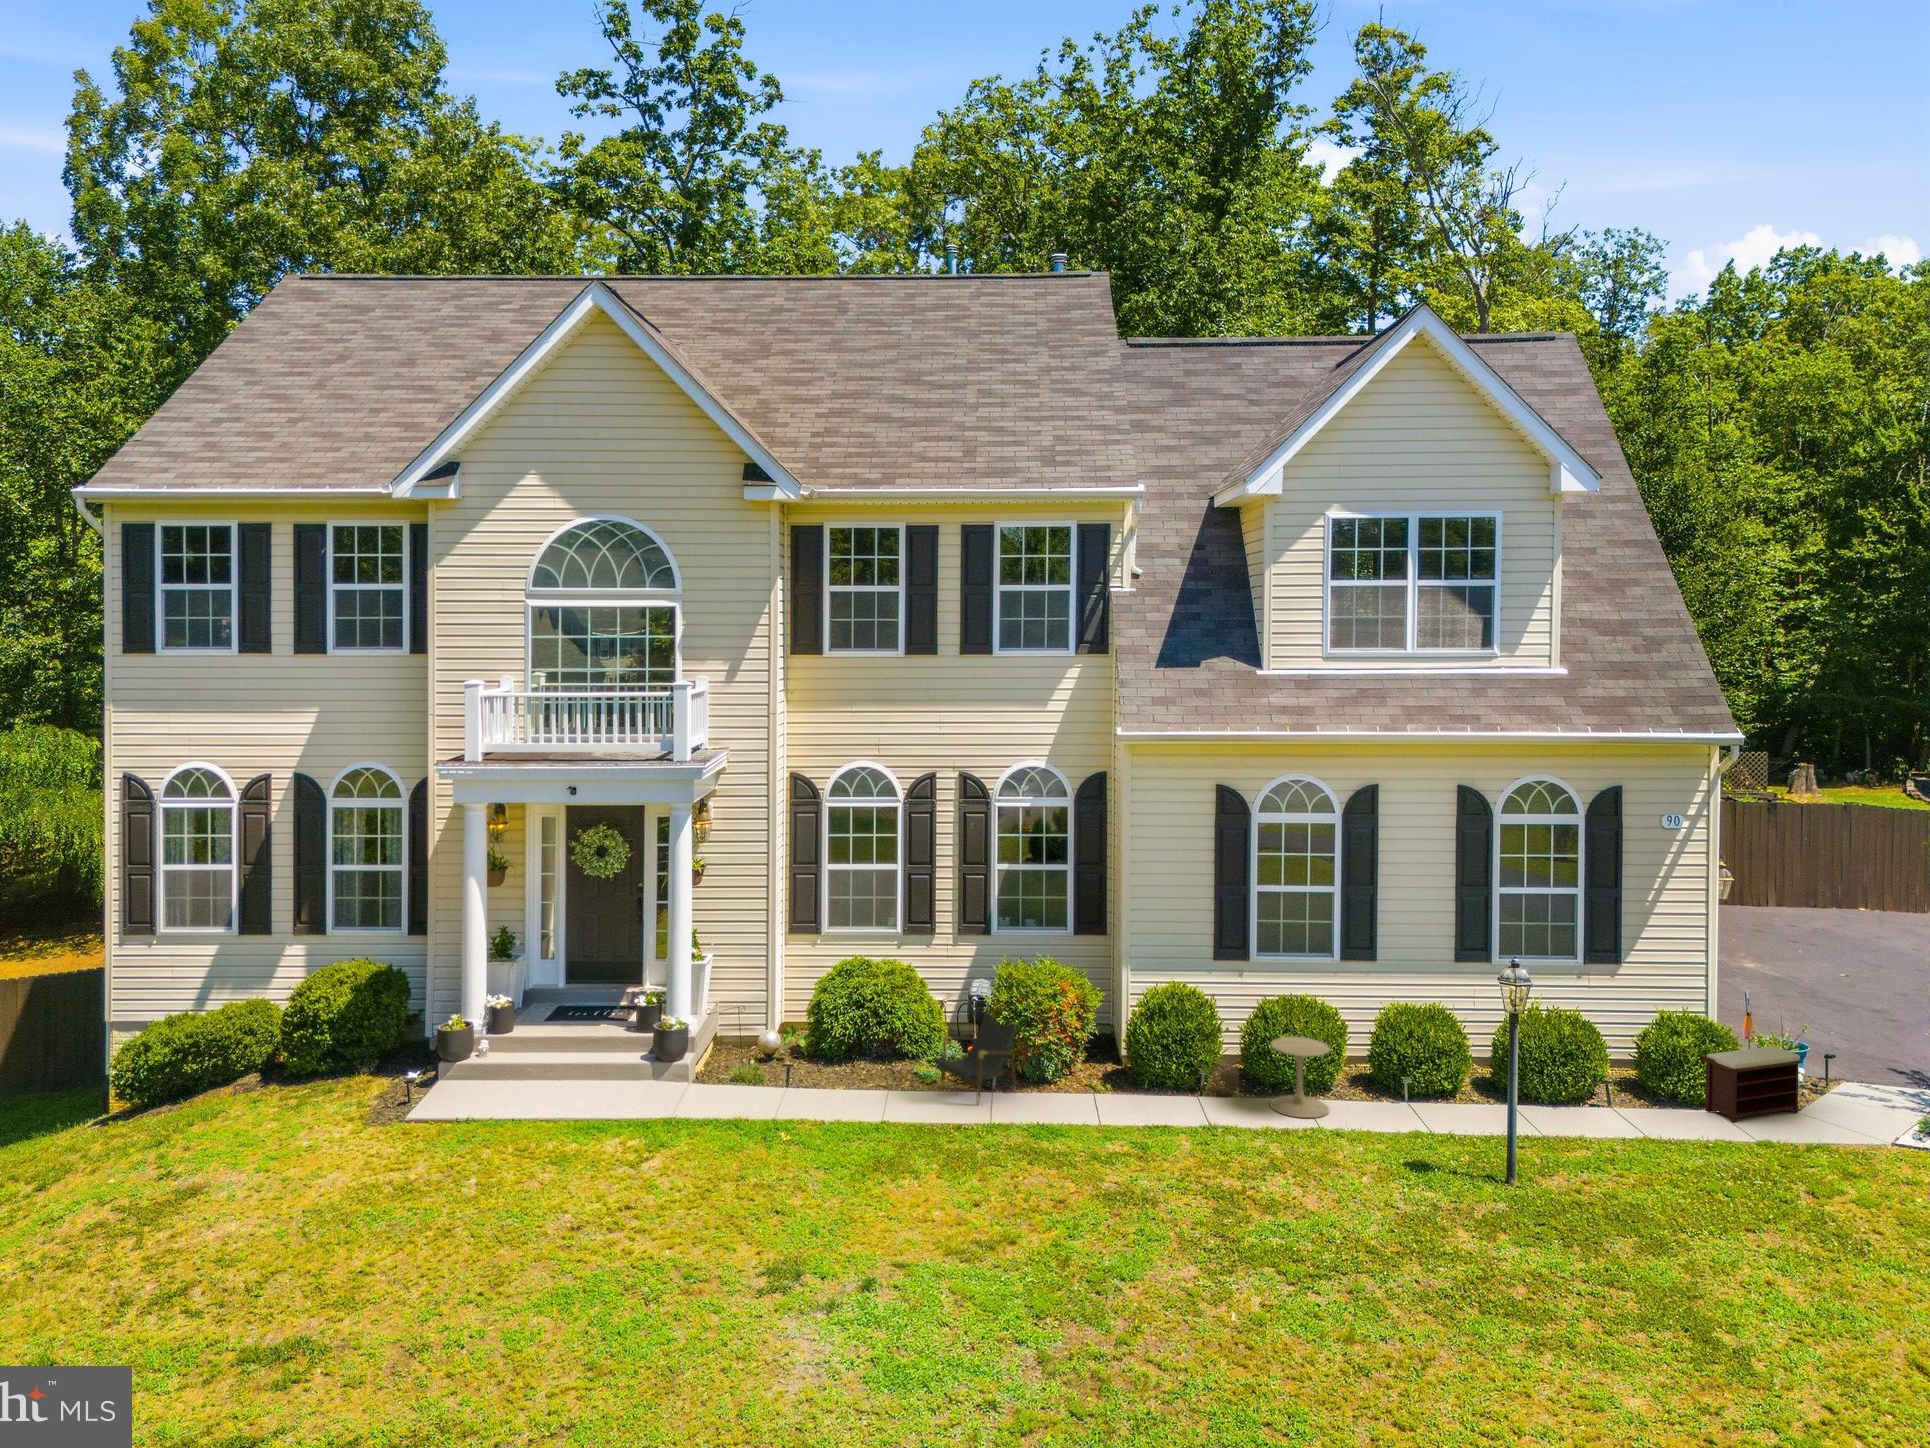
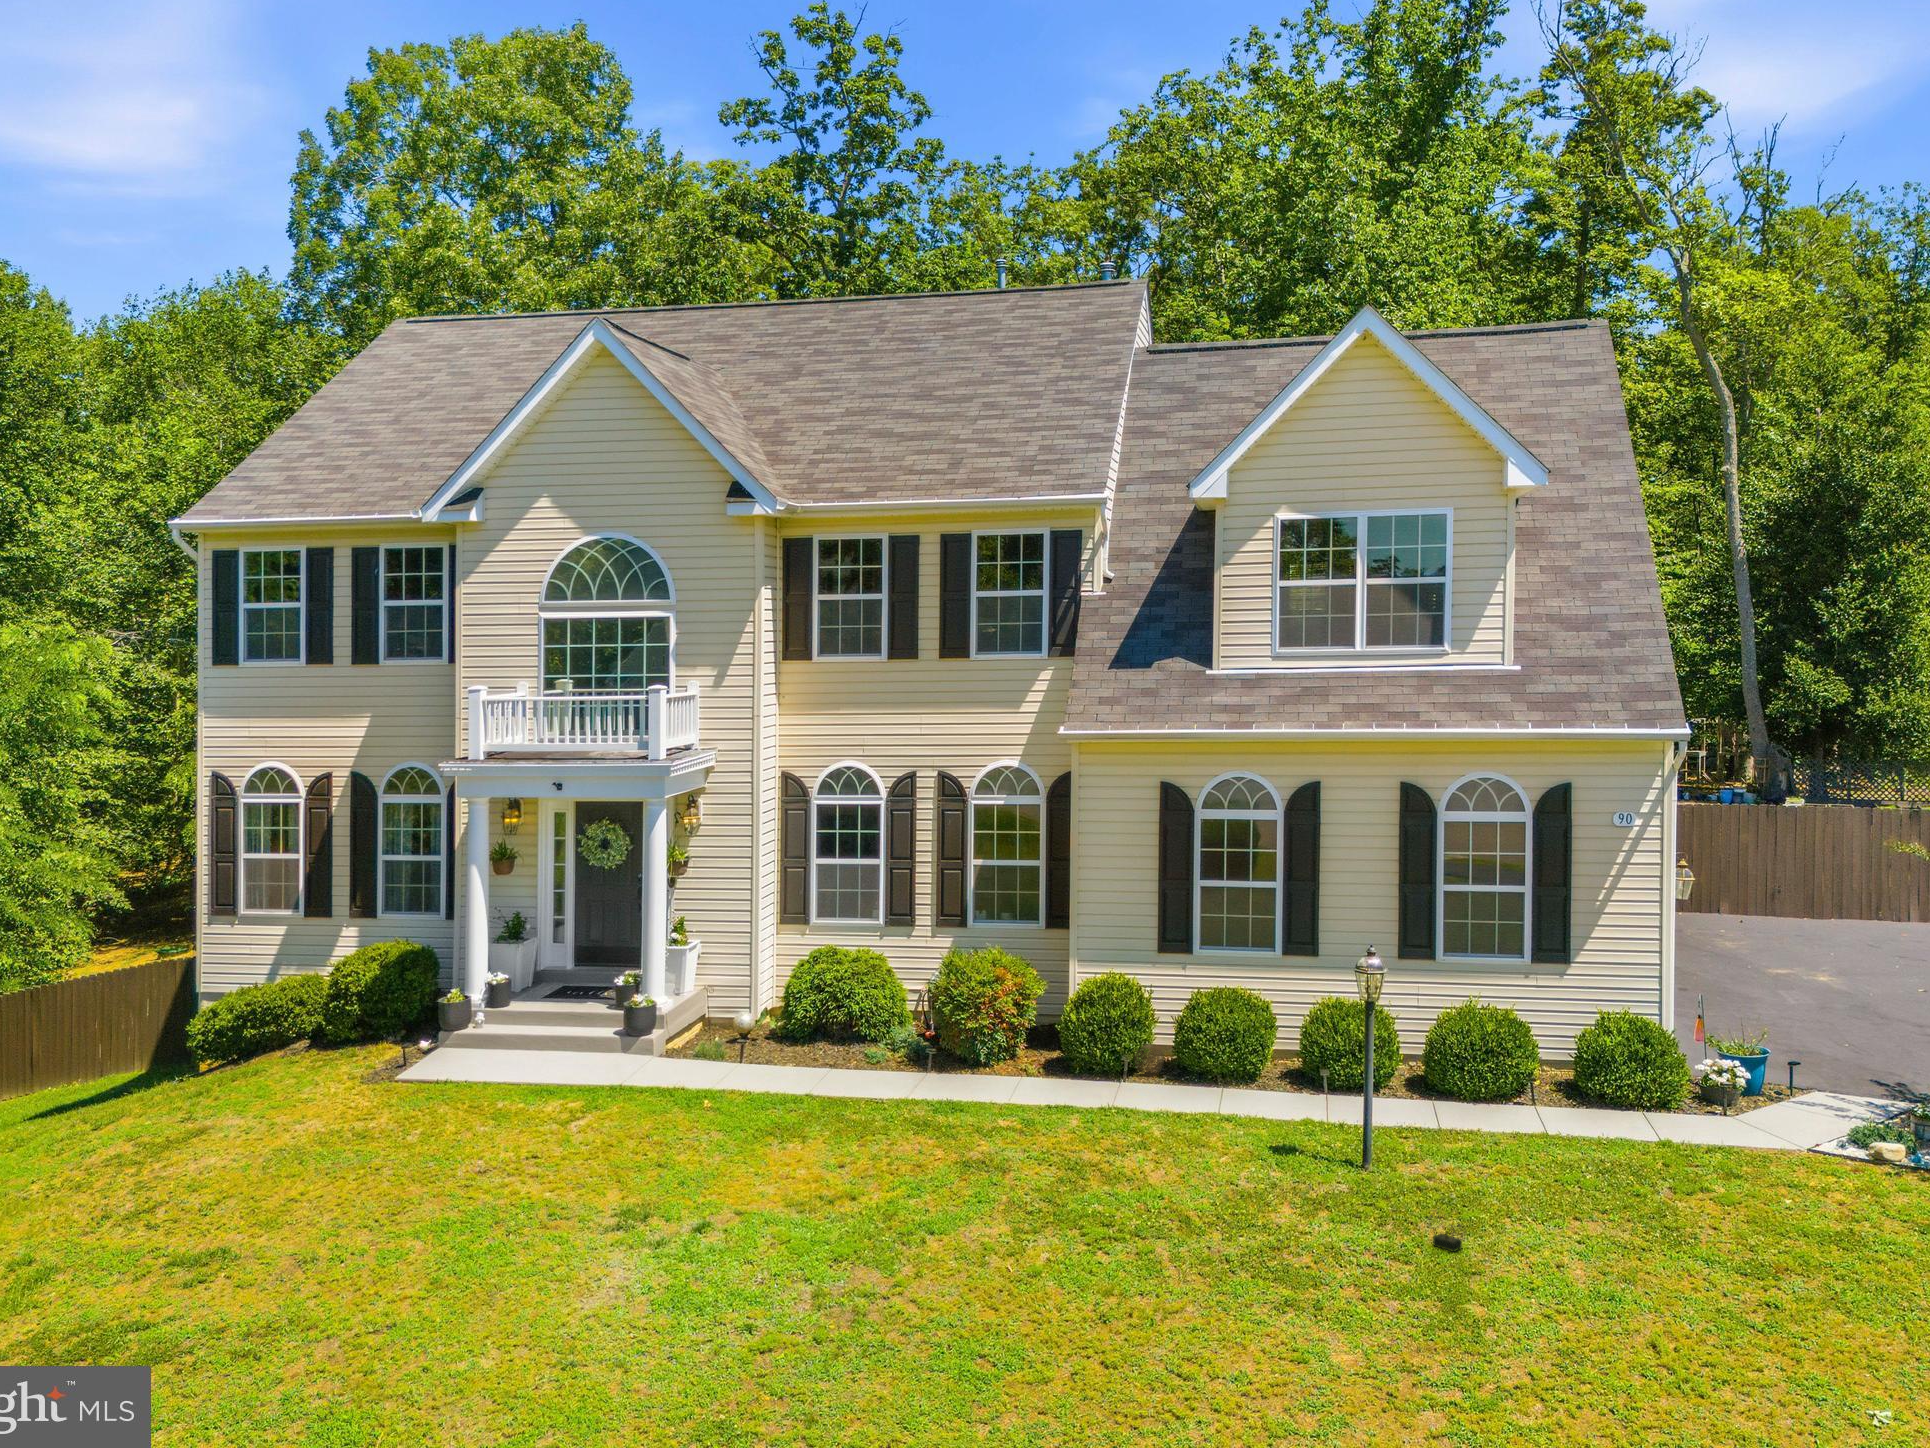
lounge chair: present [937,1012,1016,1104] -> none [882,994,956,1074]
pedestal table: present [1270,1037,1330,1118] -> none [1182,1021,1238,1094]
bench: present [1703,1046,1803,1123] -> none [1614,1044,1717,1114]
decorative plant: none [1740,1299,1797,1355] -> present [1428,1213,1462,1252]

